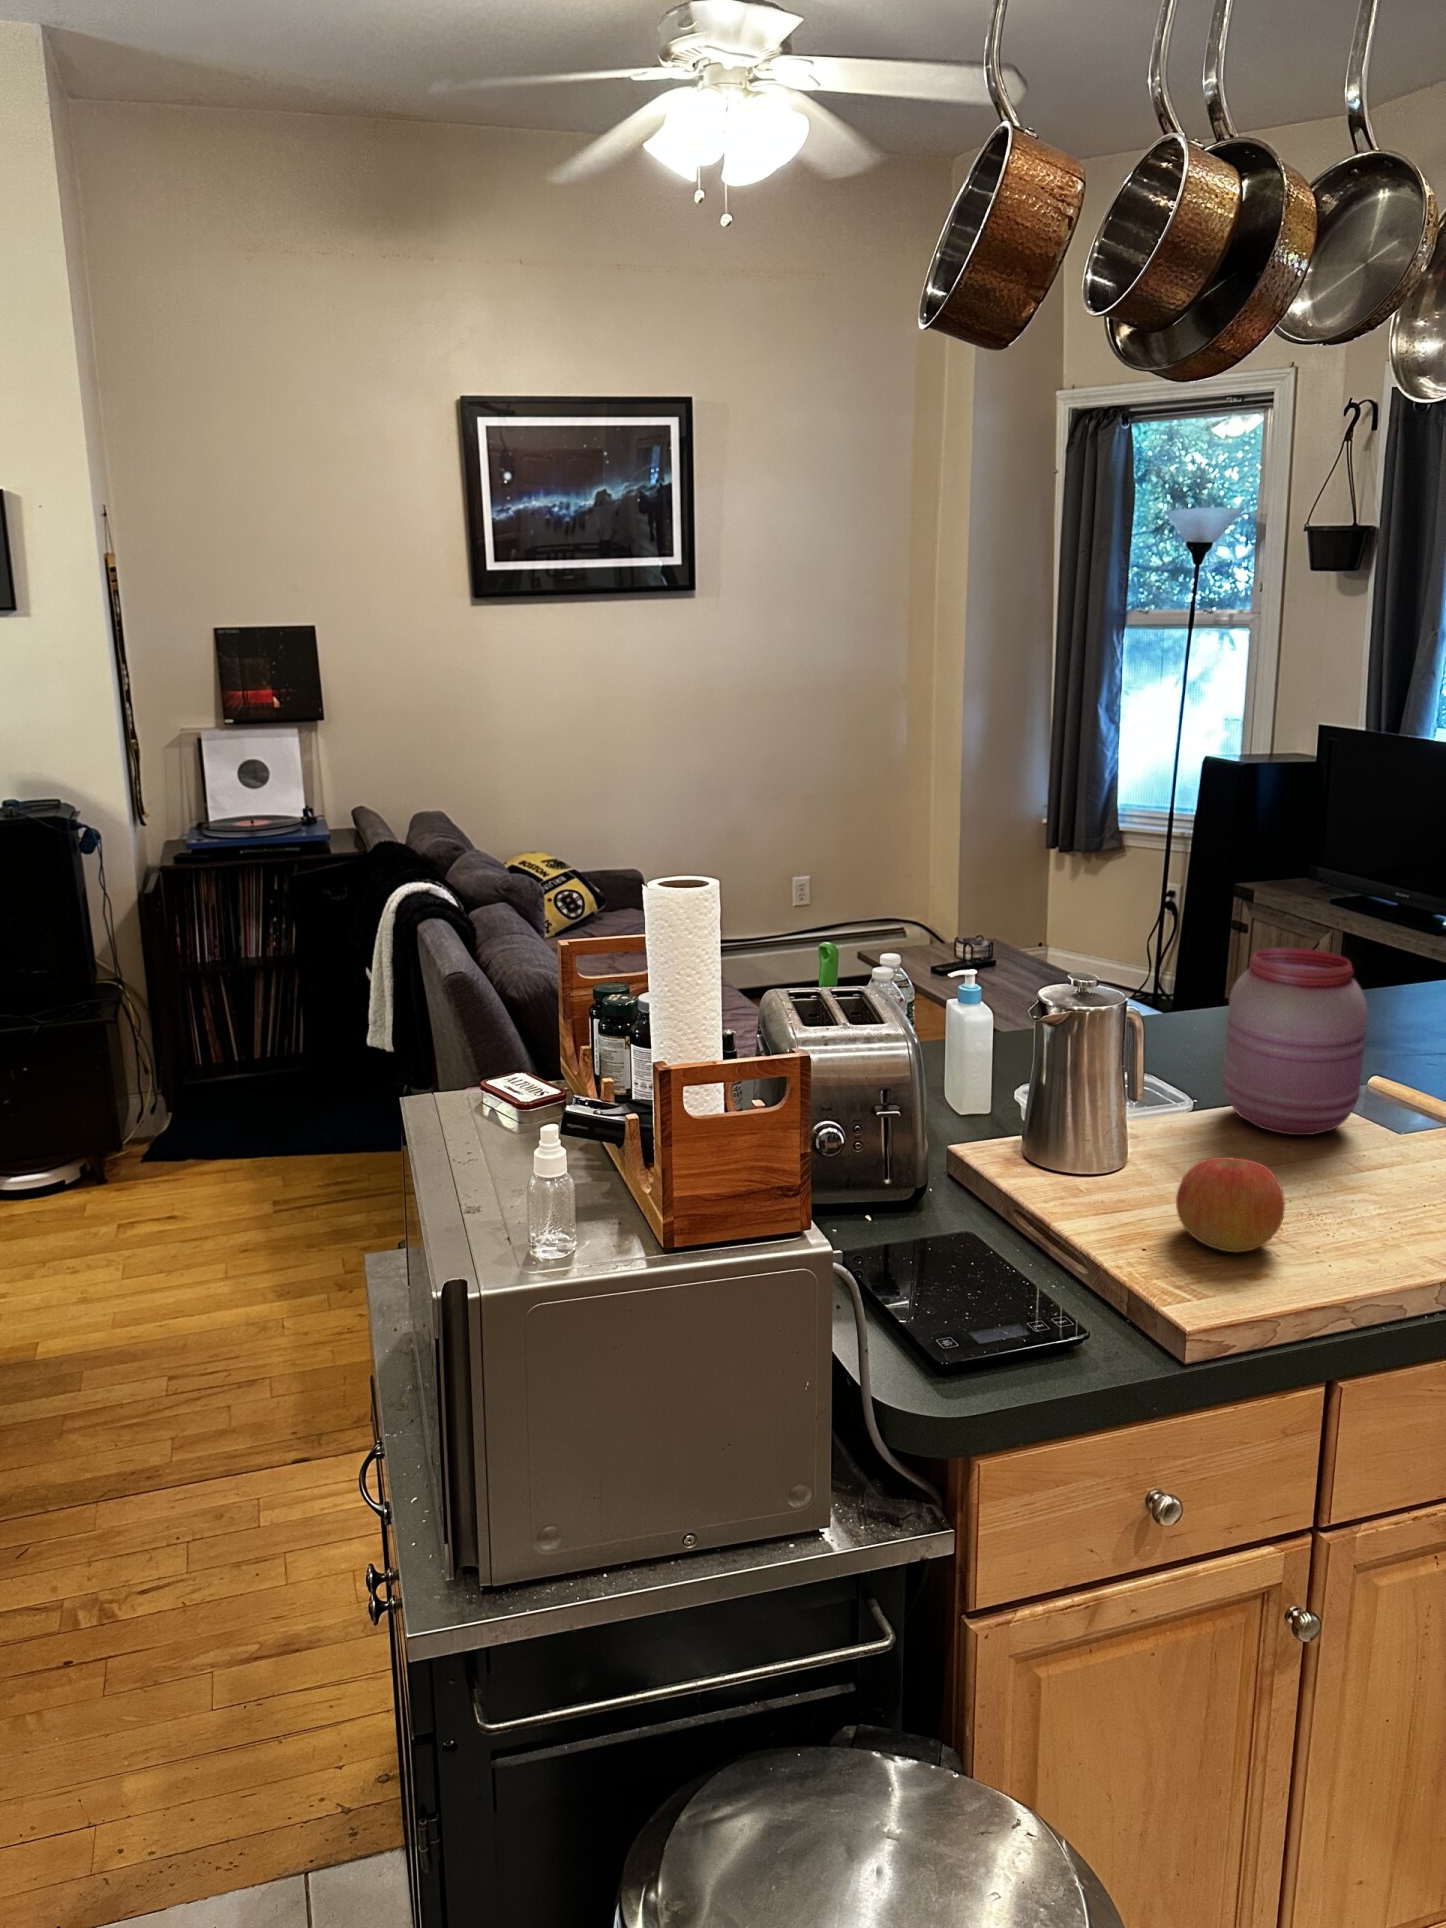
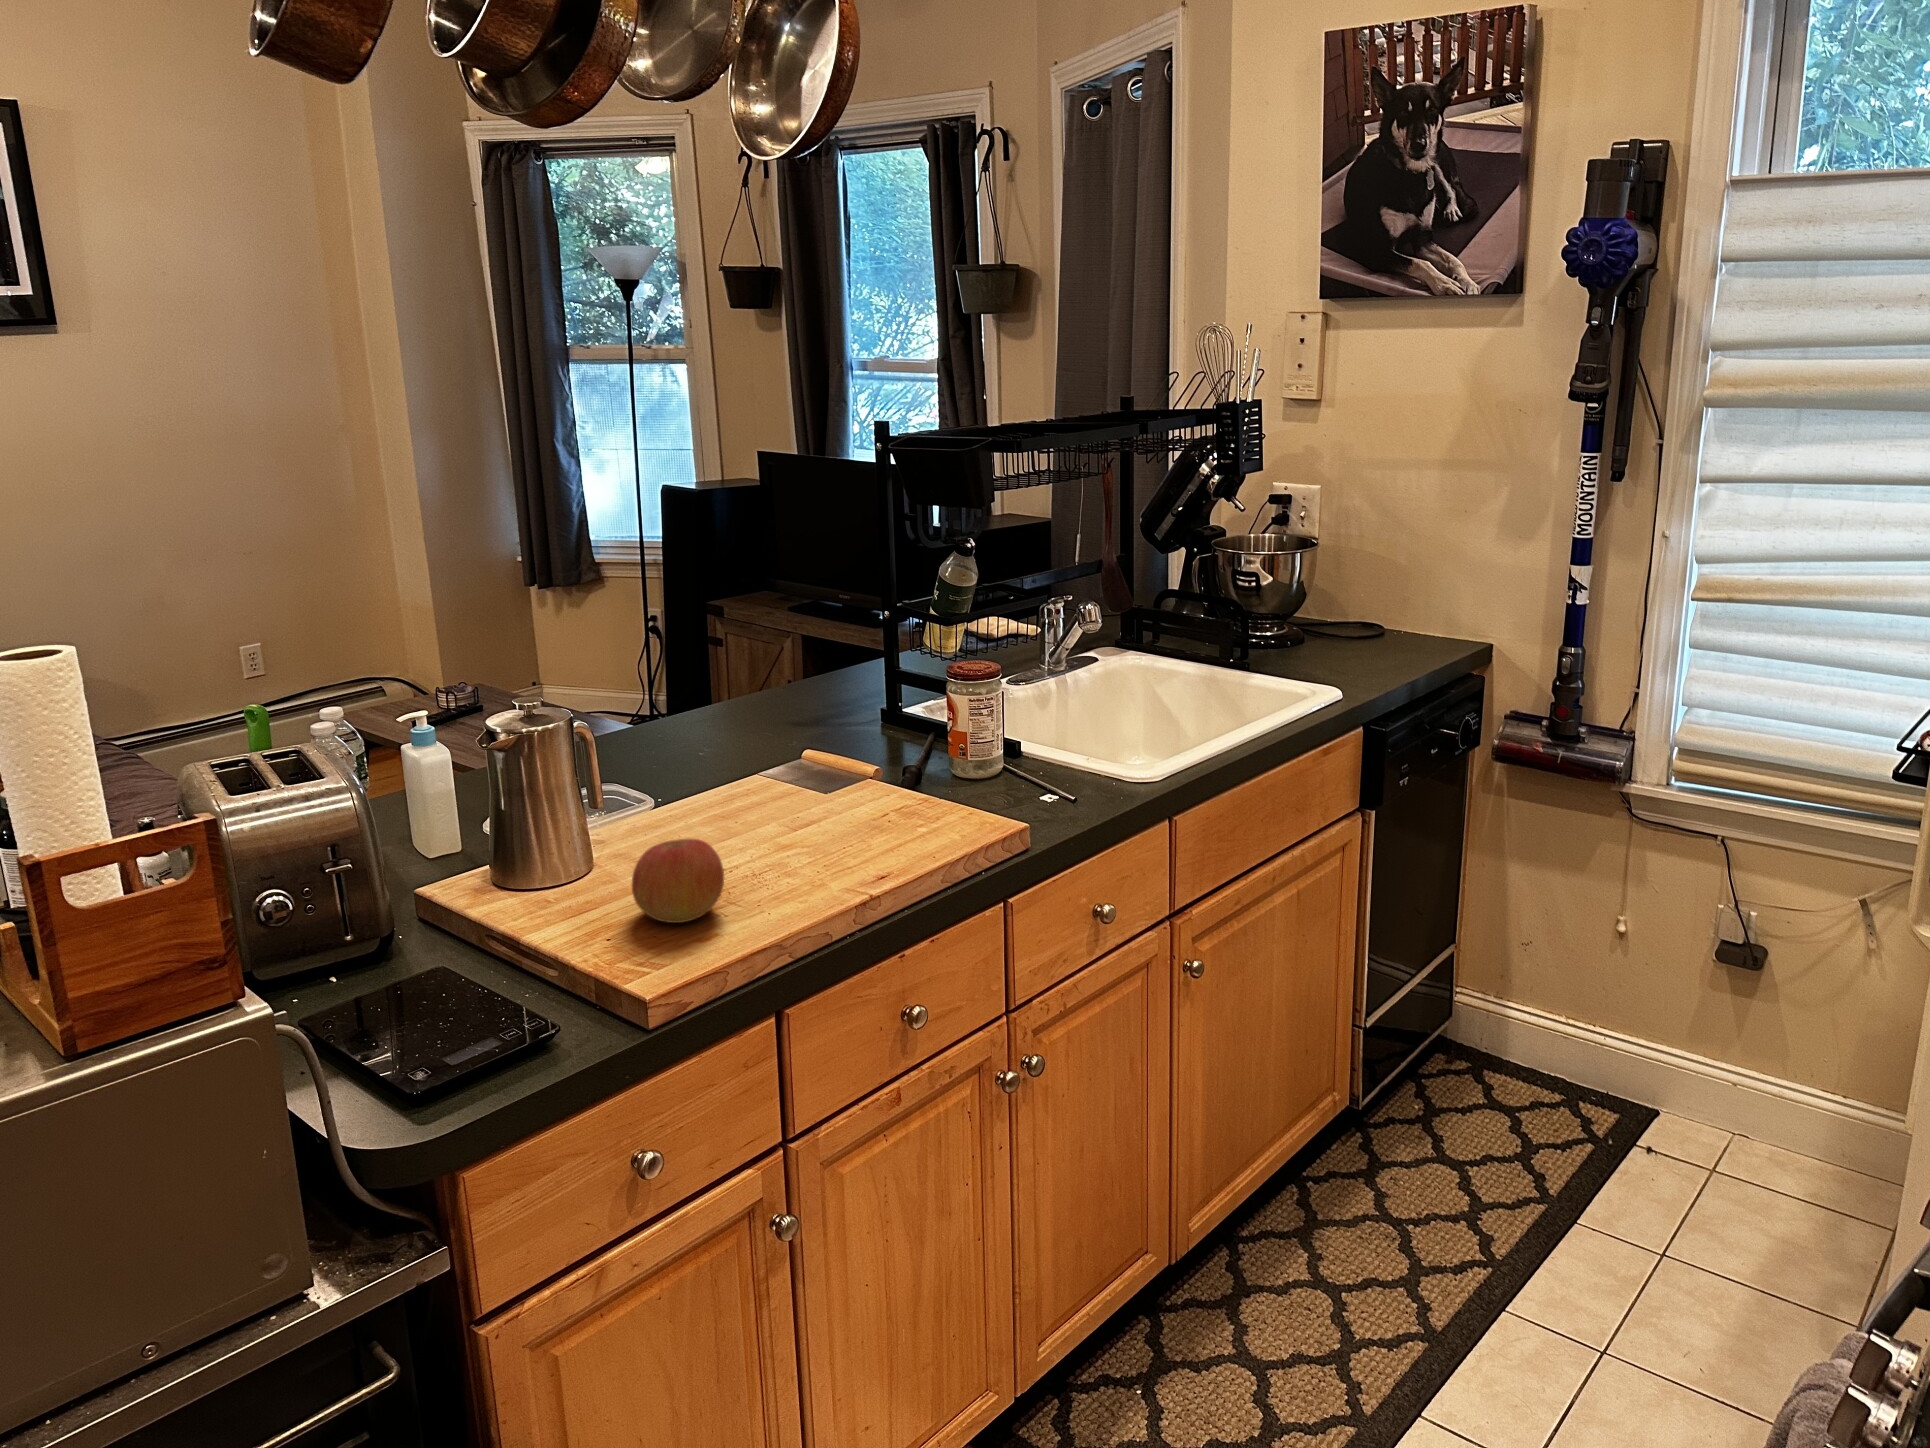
jar: present [1223,948,1368,1135] -> none [669,647,787,812]

